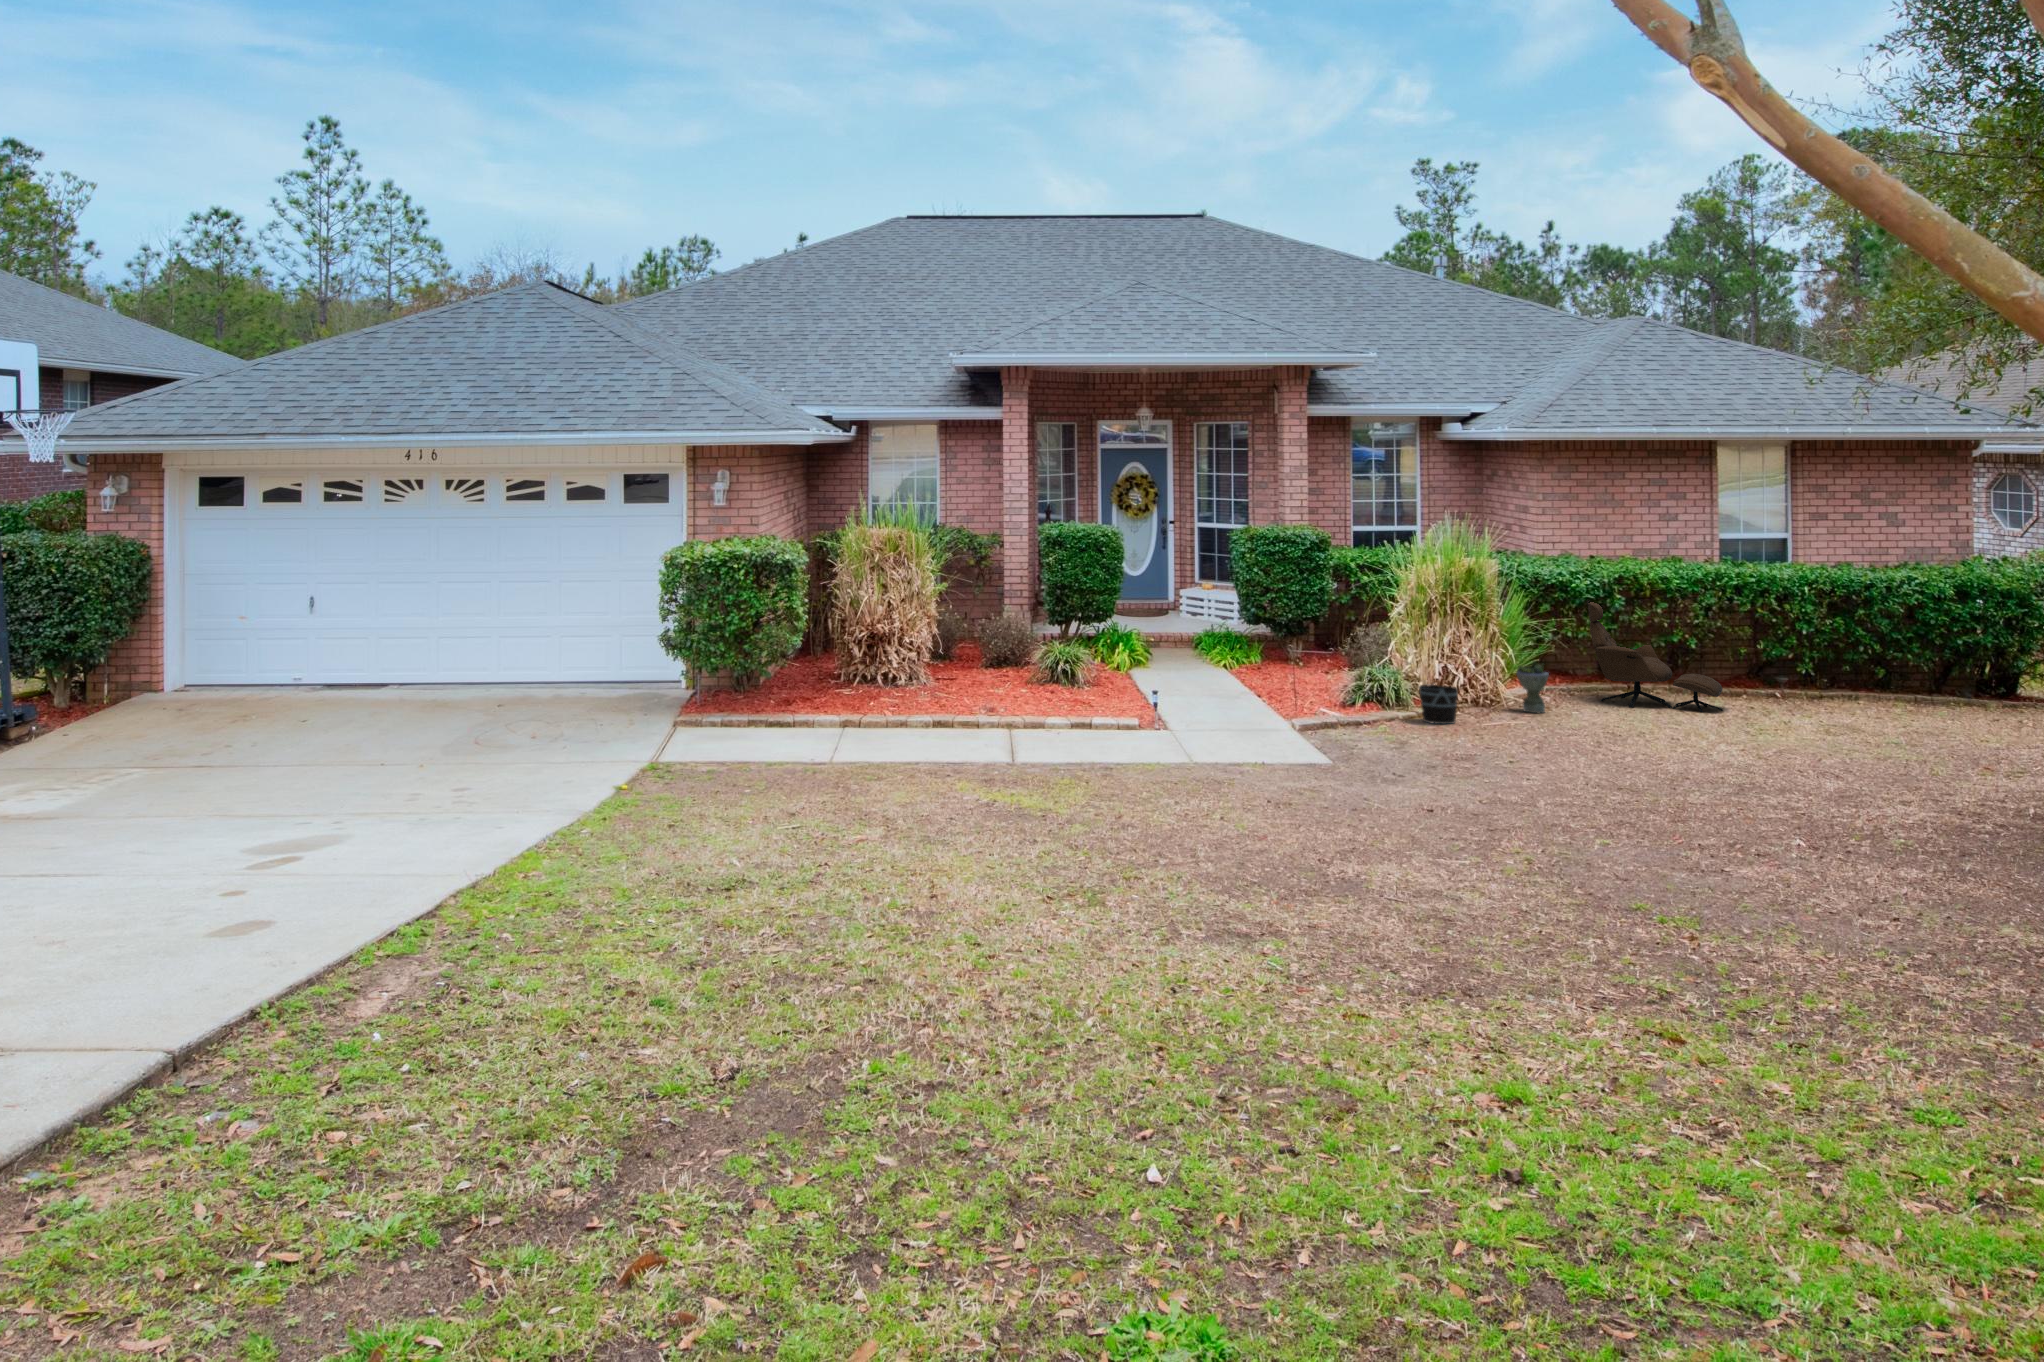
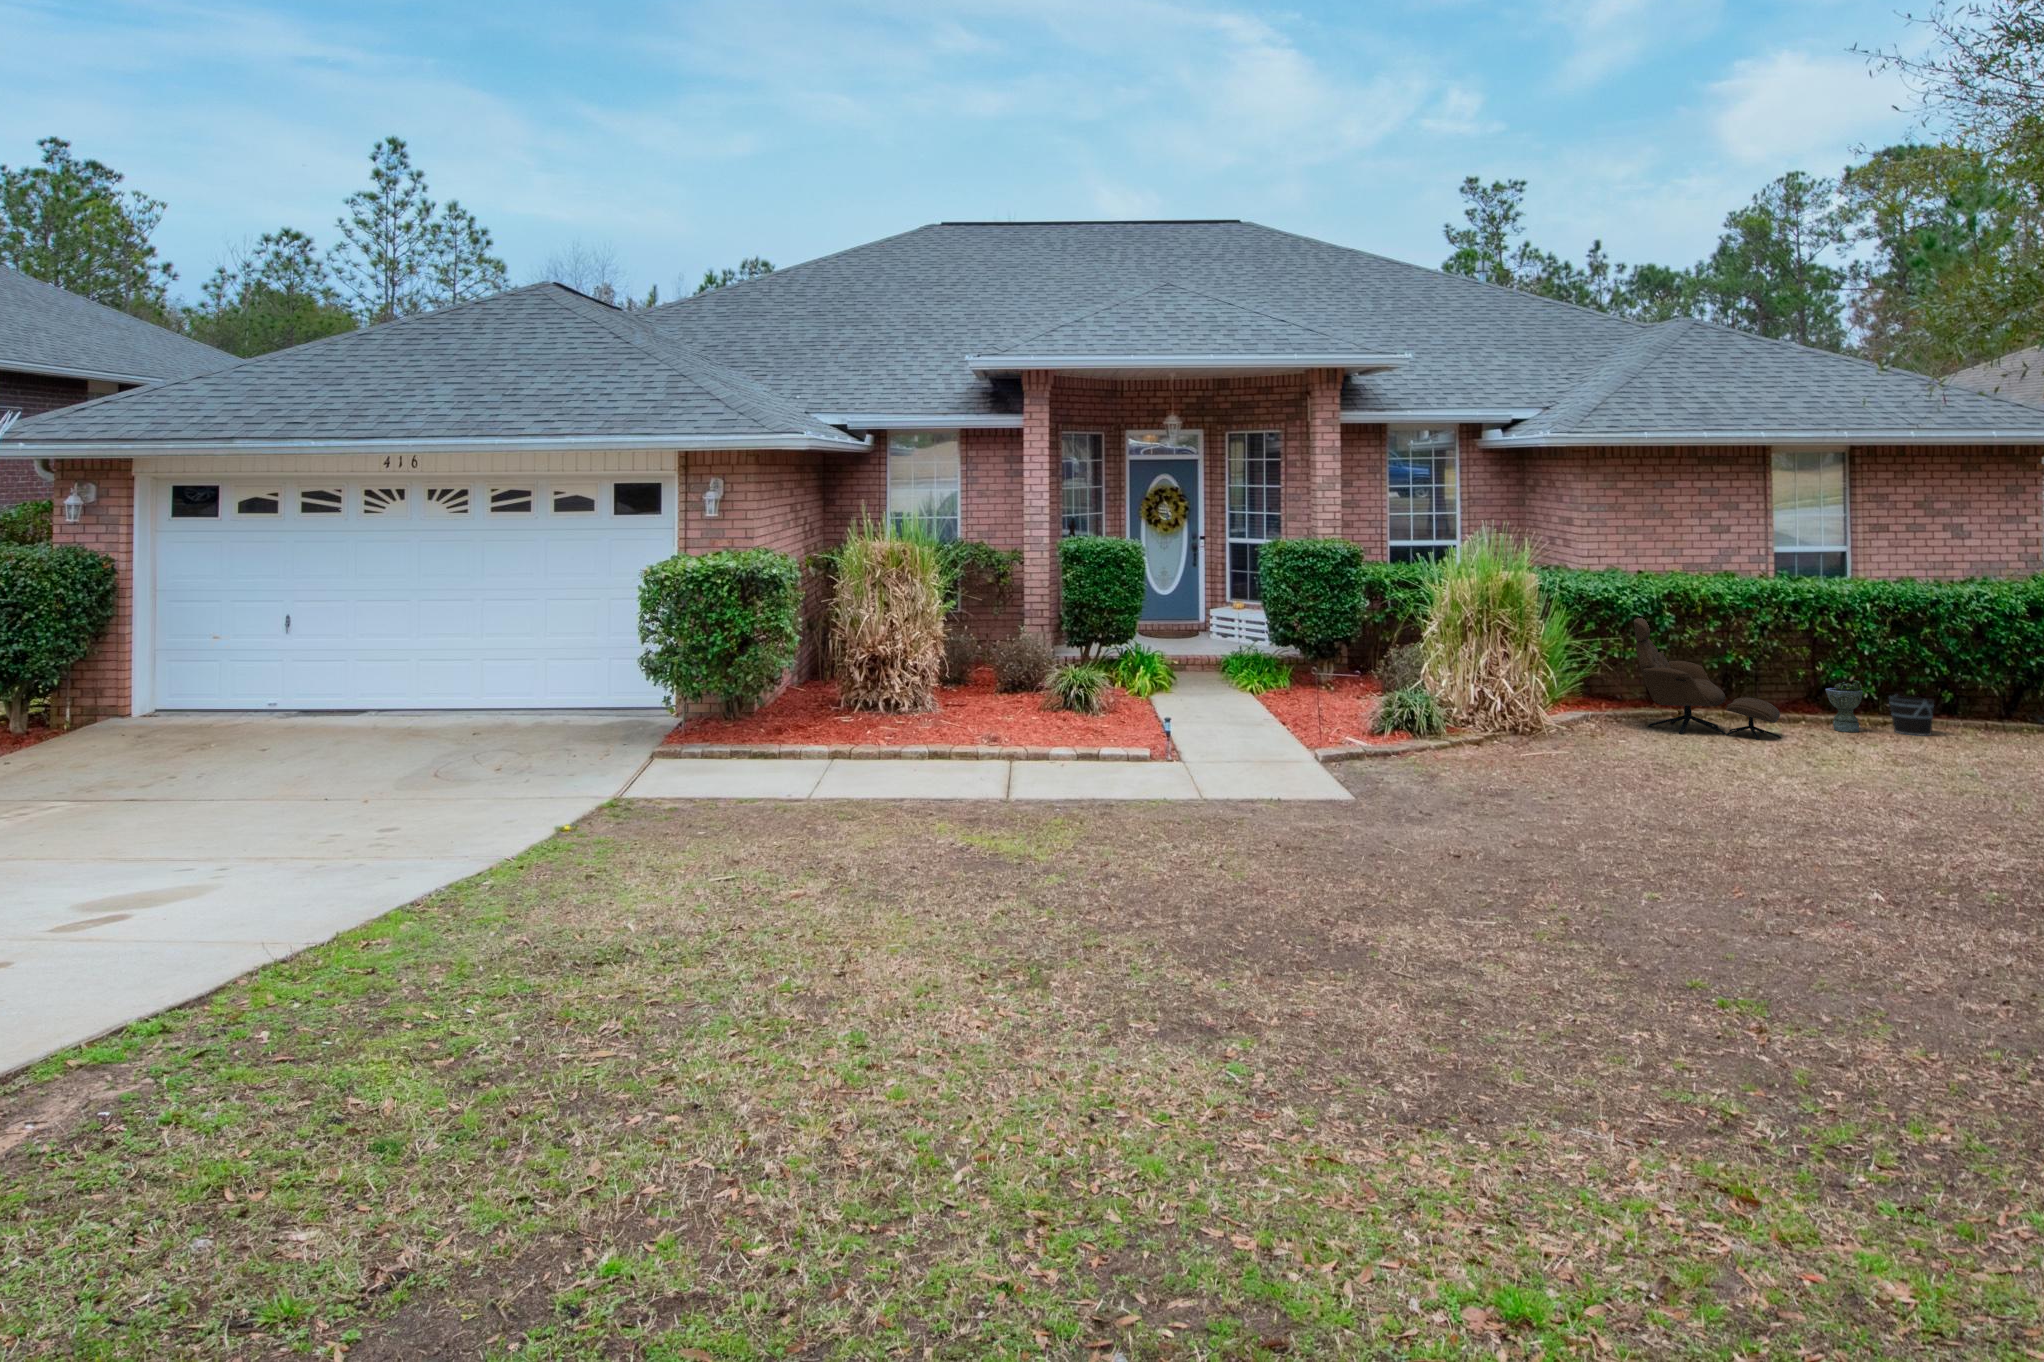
planter: present [1516,661,1549,713] -> present [1826,680,1863,732]
bucket: present [1419,684,1458,724] -> present [1889,696,1934,736]

